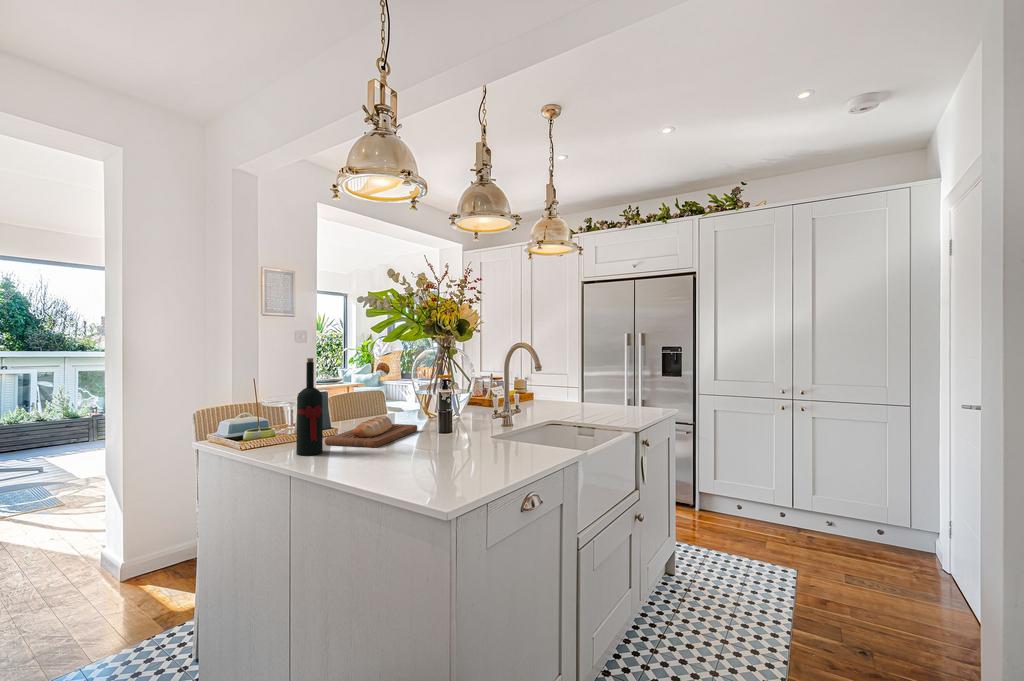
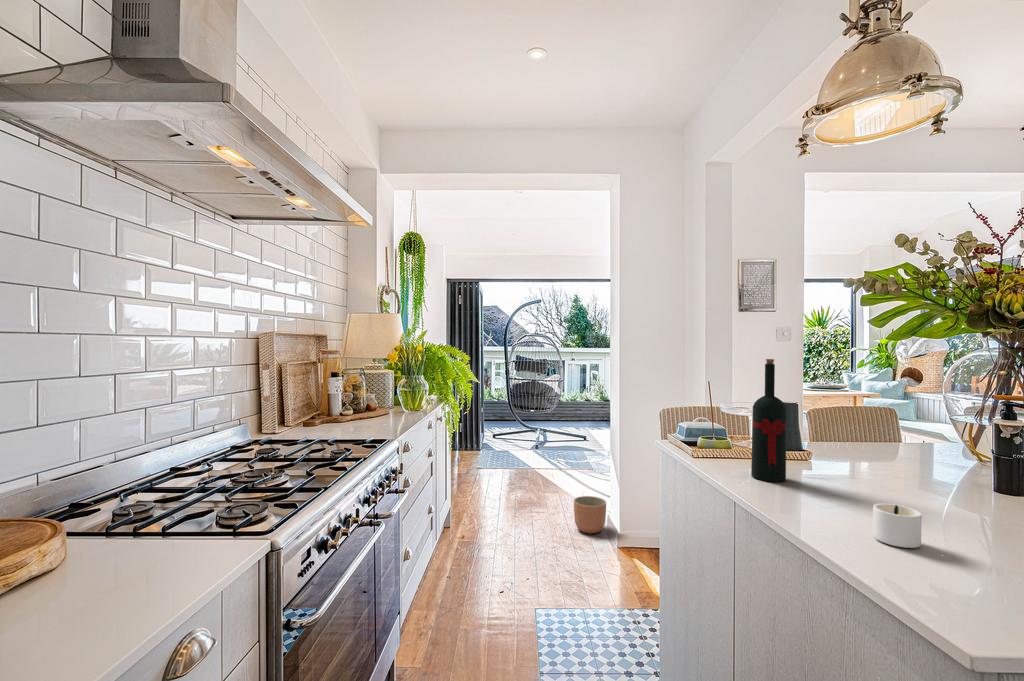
bread loaf: present [325,416,417,447] -> none [792,445,951,491]
candle: none [385,448,421,473] -> present [873,504,922,548]
planter: none [49,533,101,582] -> present [574,496,606,534]

